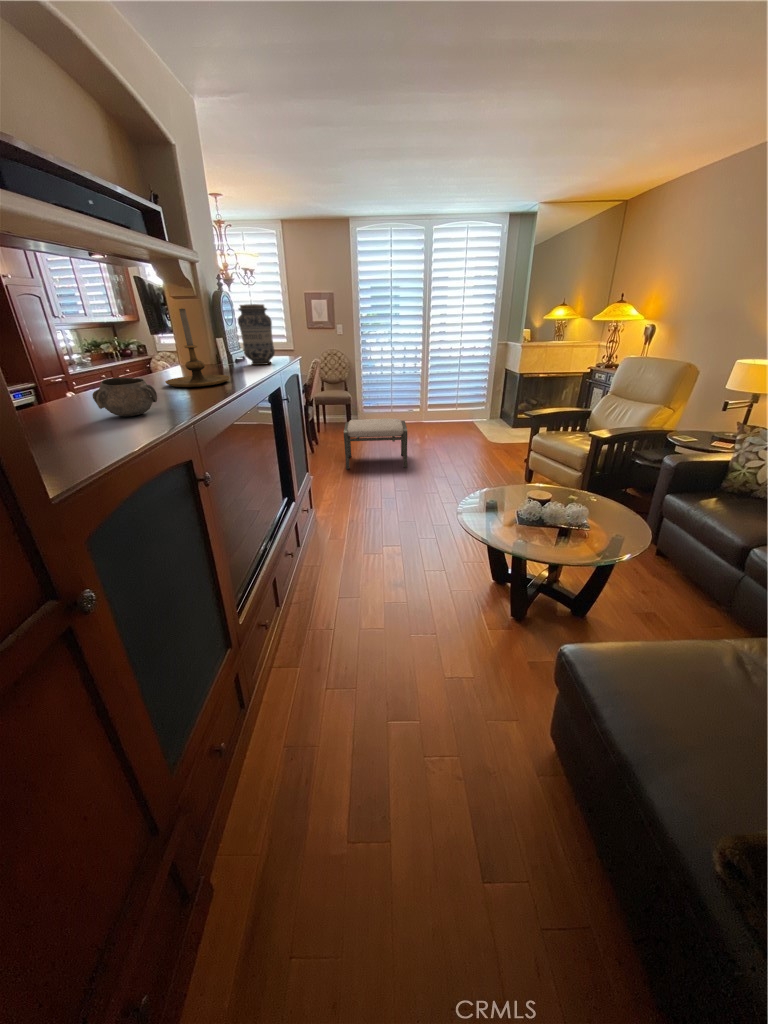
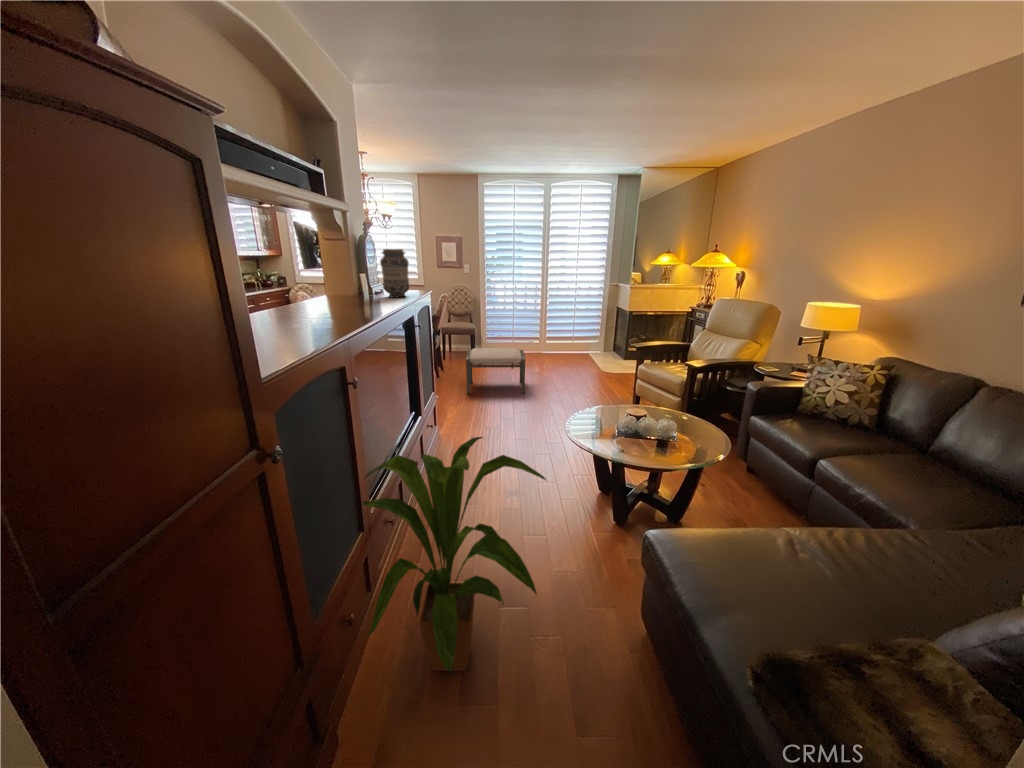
candle holder: present [165,309,230,387] -> none [321,253,374,313]
decorative bowl: present [93,378,157,417] -> none [278,304,324,332]
house plant: none [224,548,457,816] -> present [362,437,546,672]

